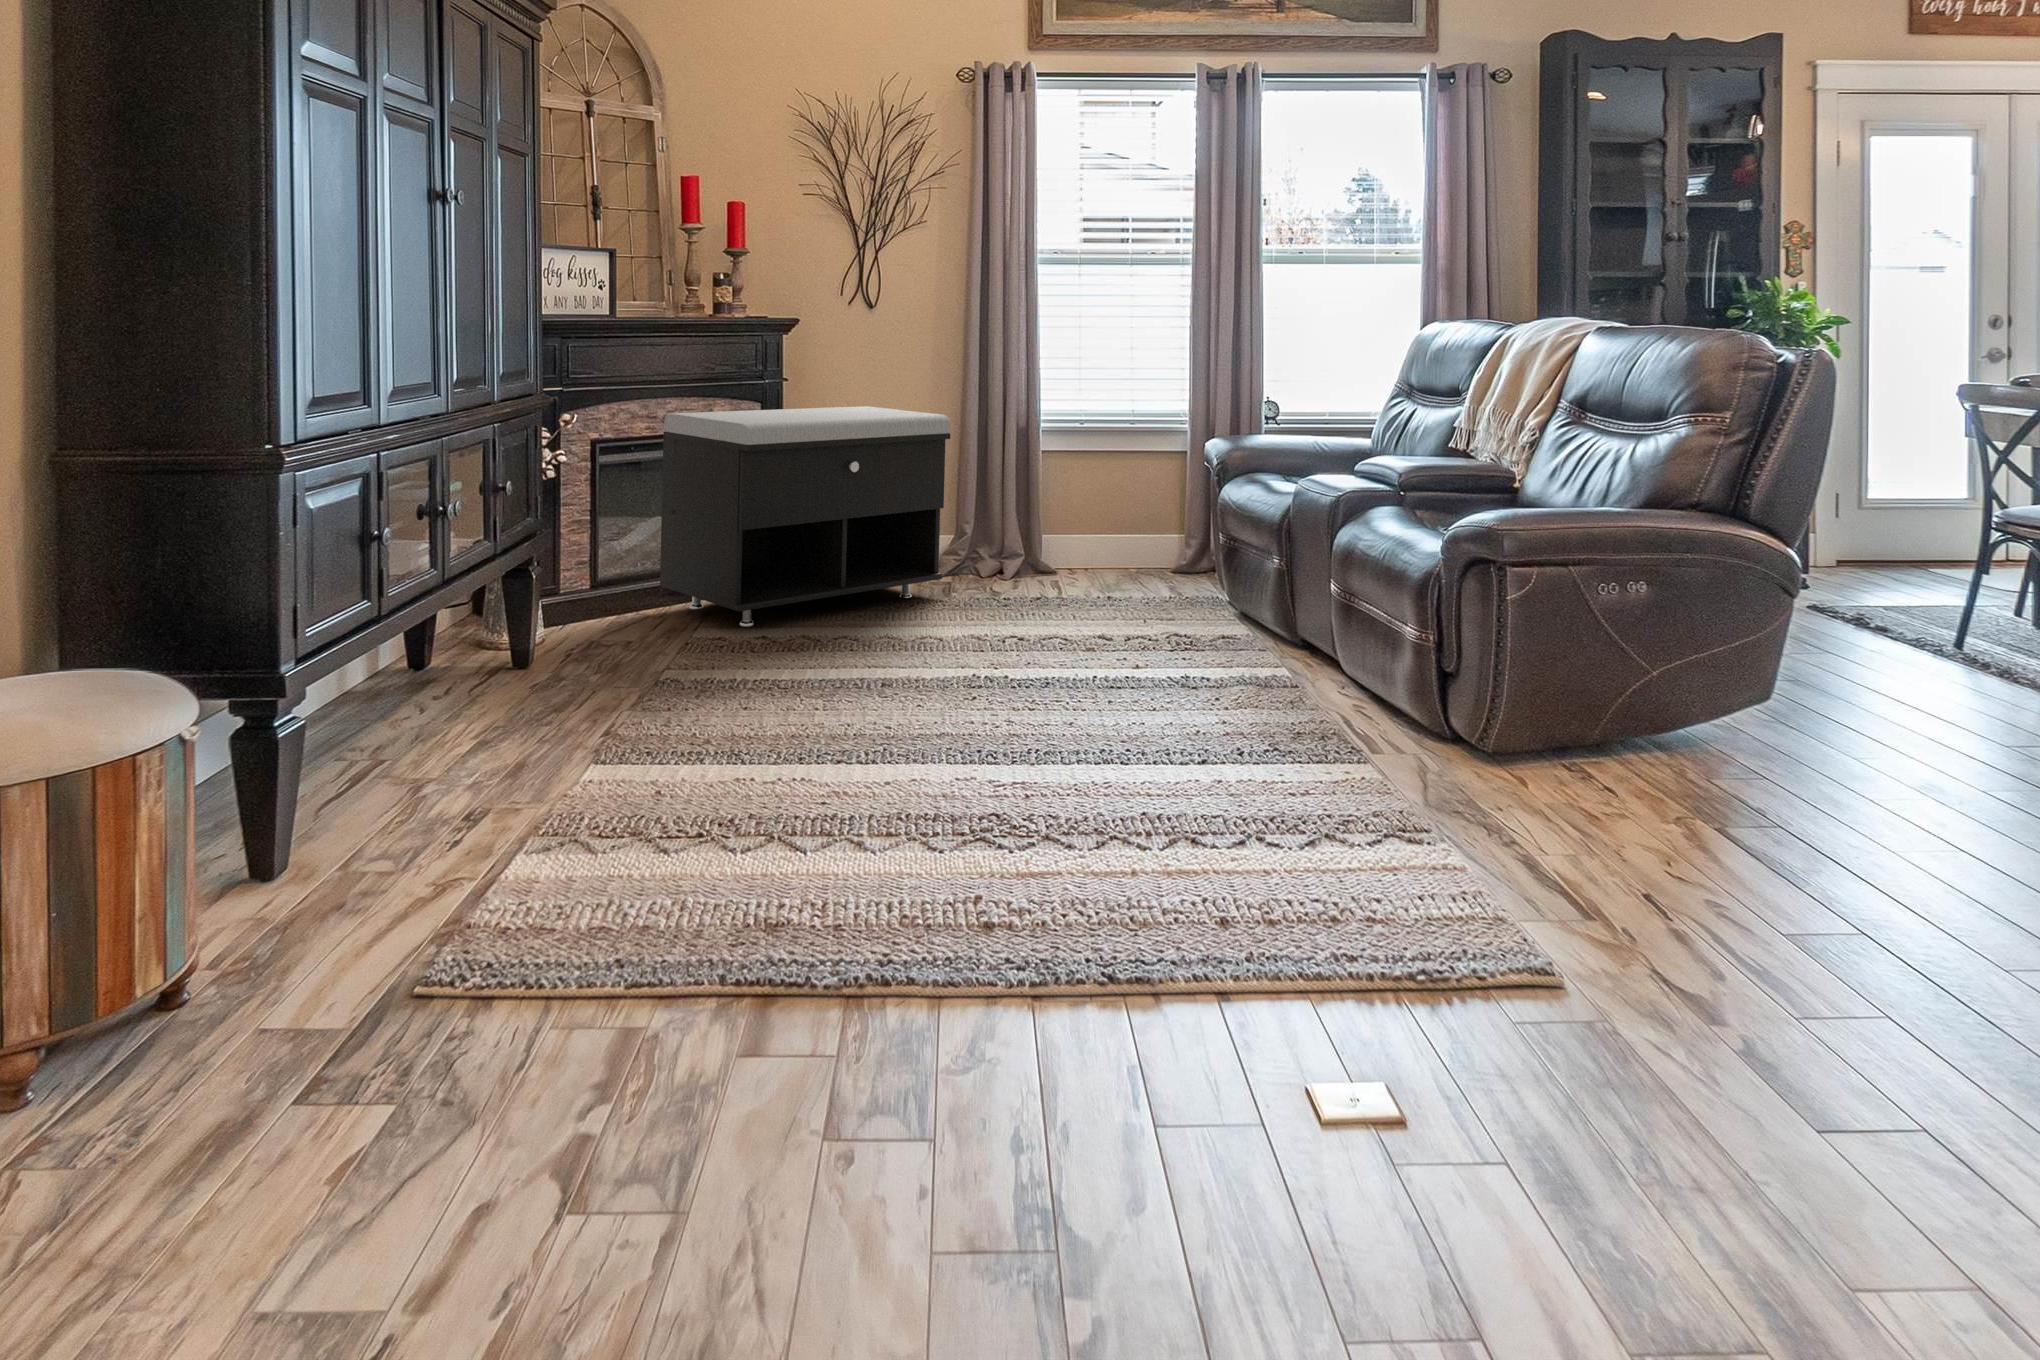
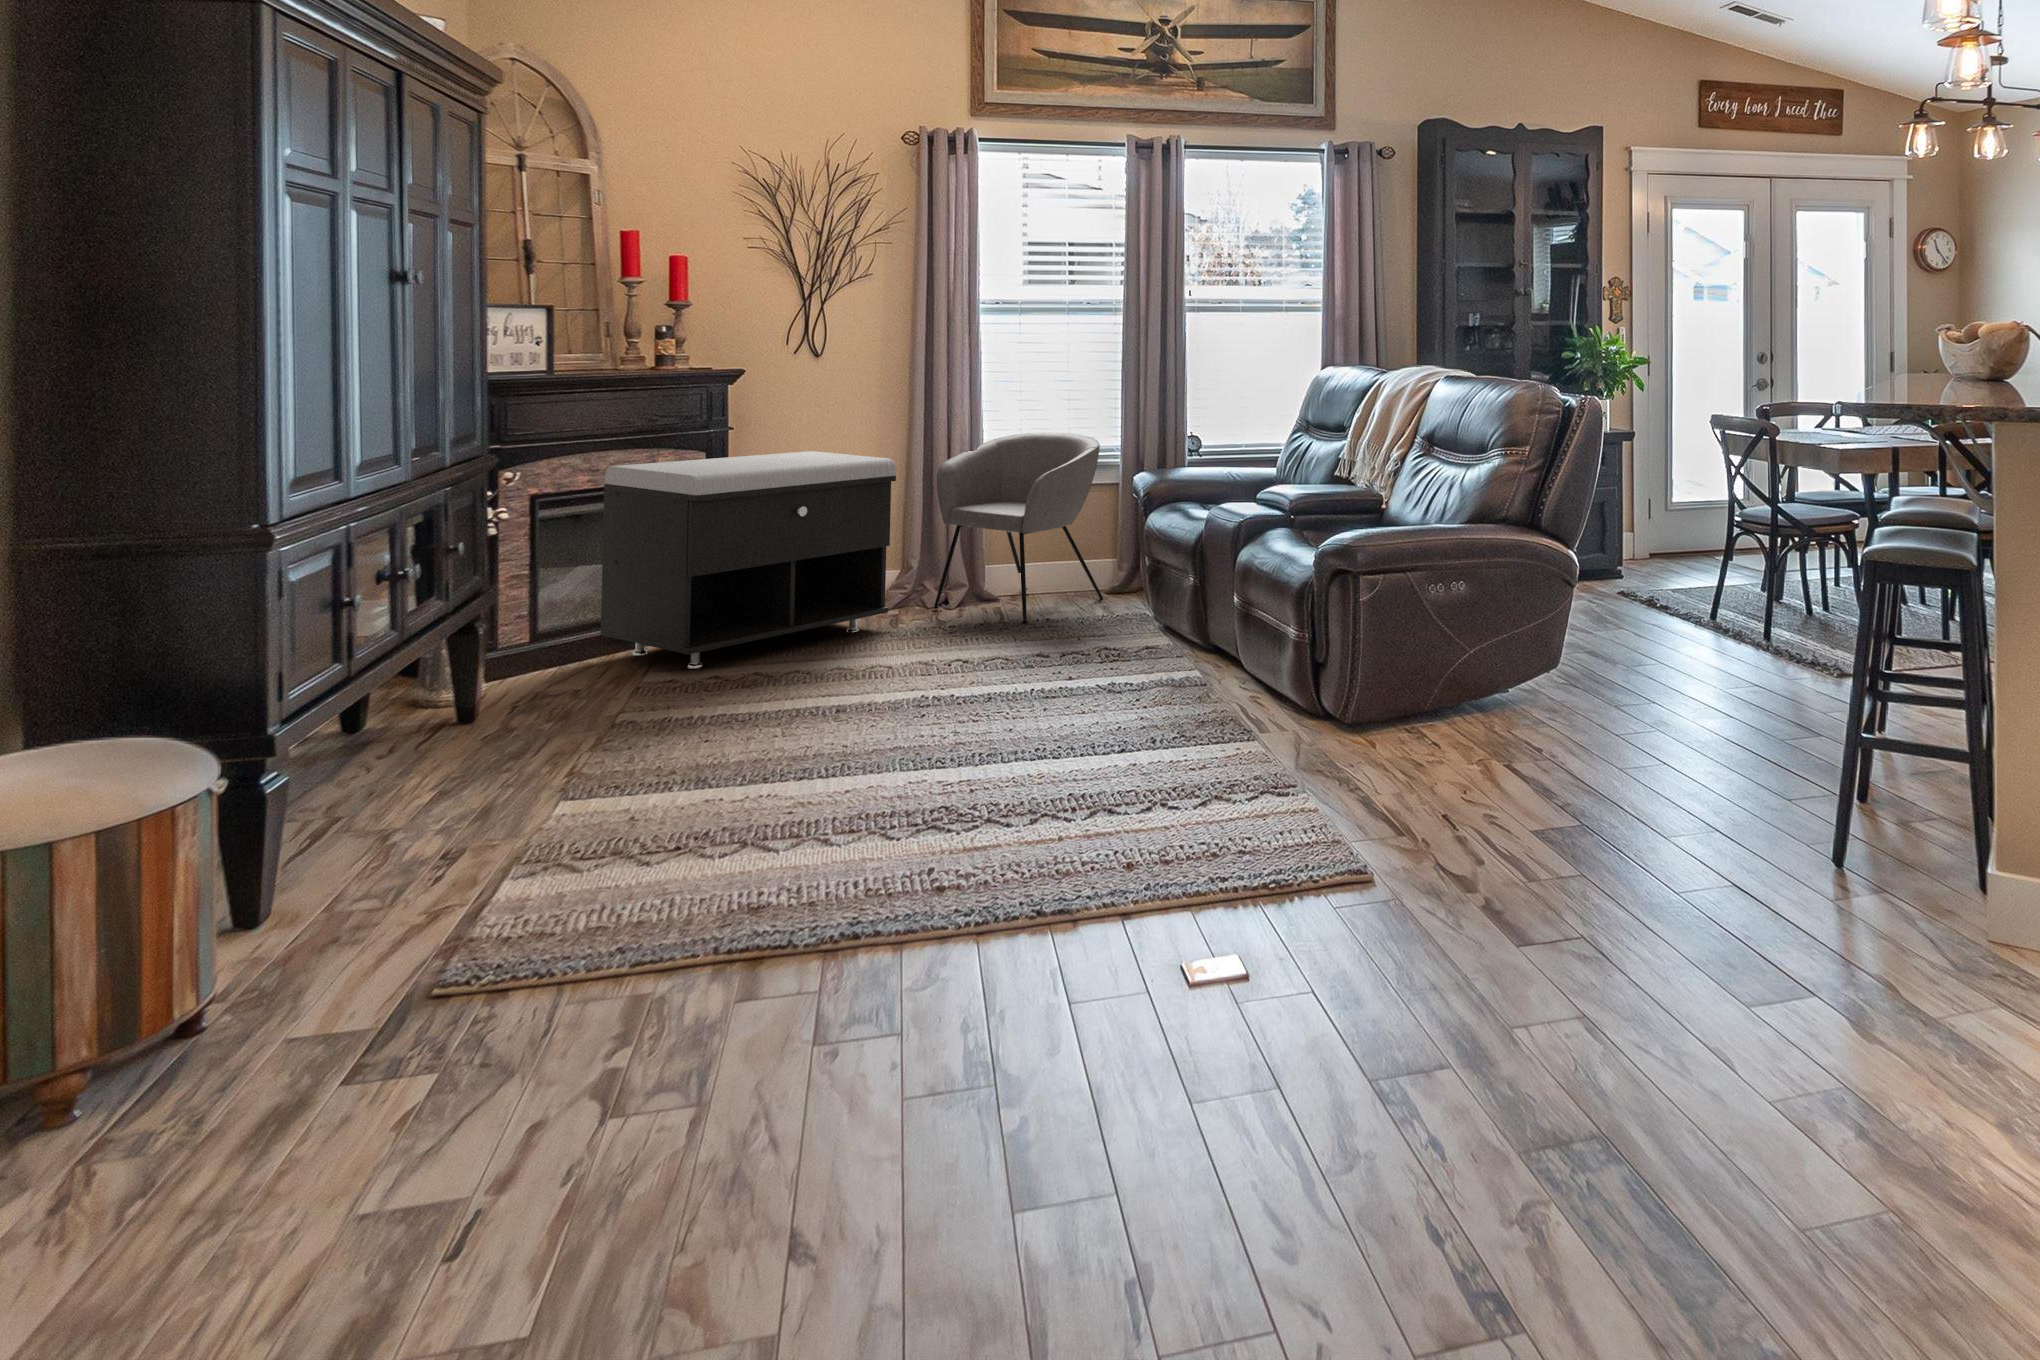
armchair: none [987,394,1172,599] -> present [932,433,1103,623]

